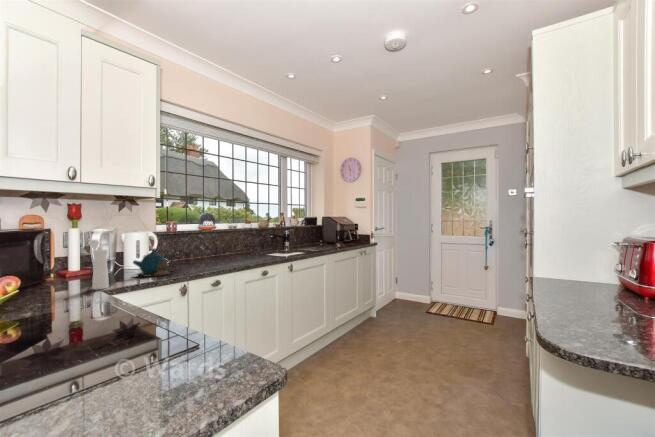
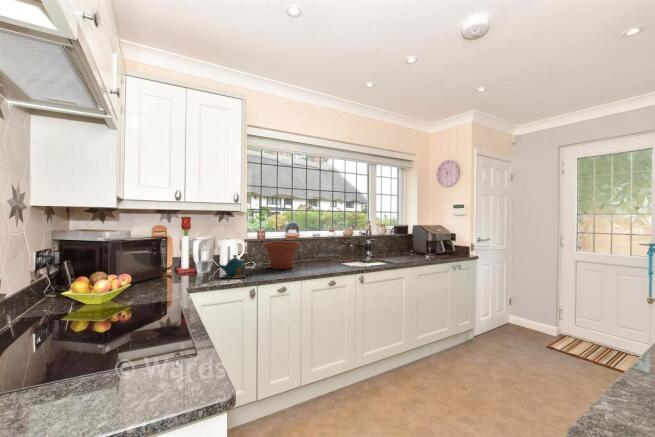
plant pot: none [180,234,224,264] -> present [263,242,300,269]
pepper mill: present [89,239,109,290] -> none [184,247,195,287]

